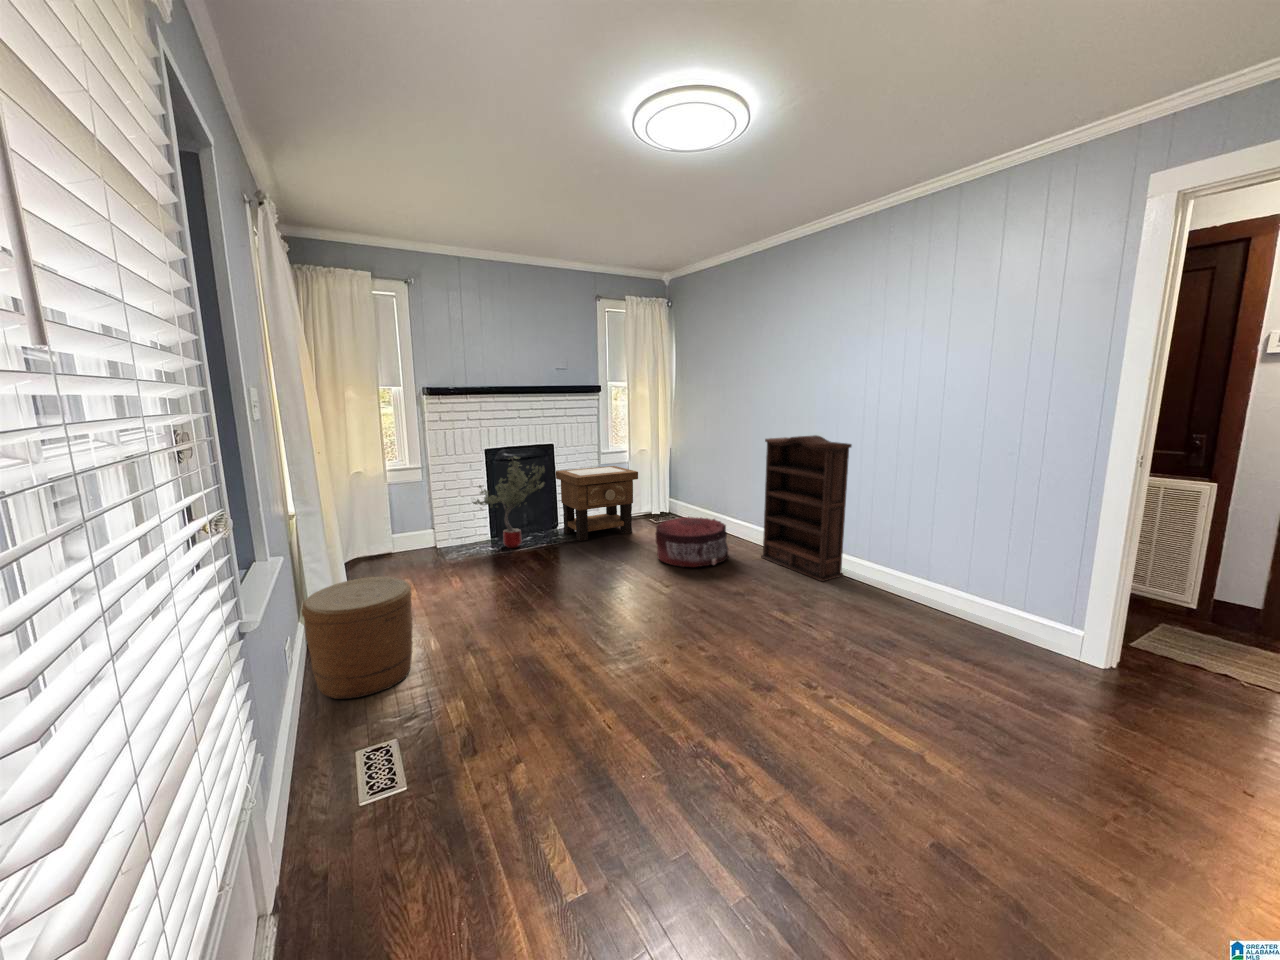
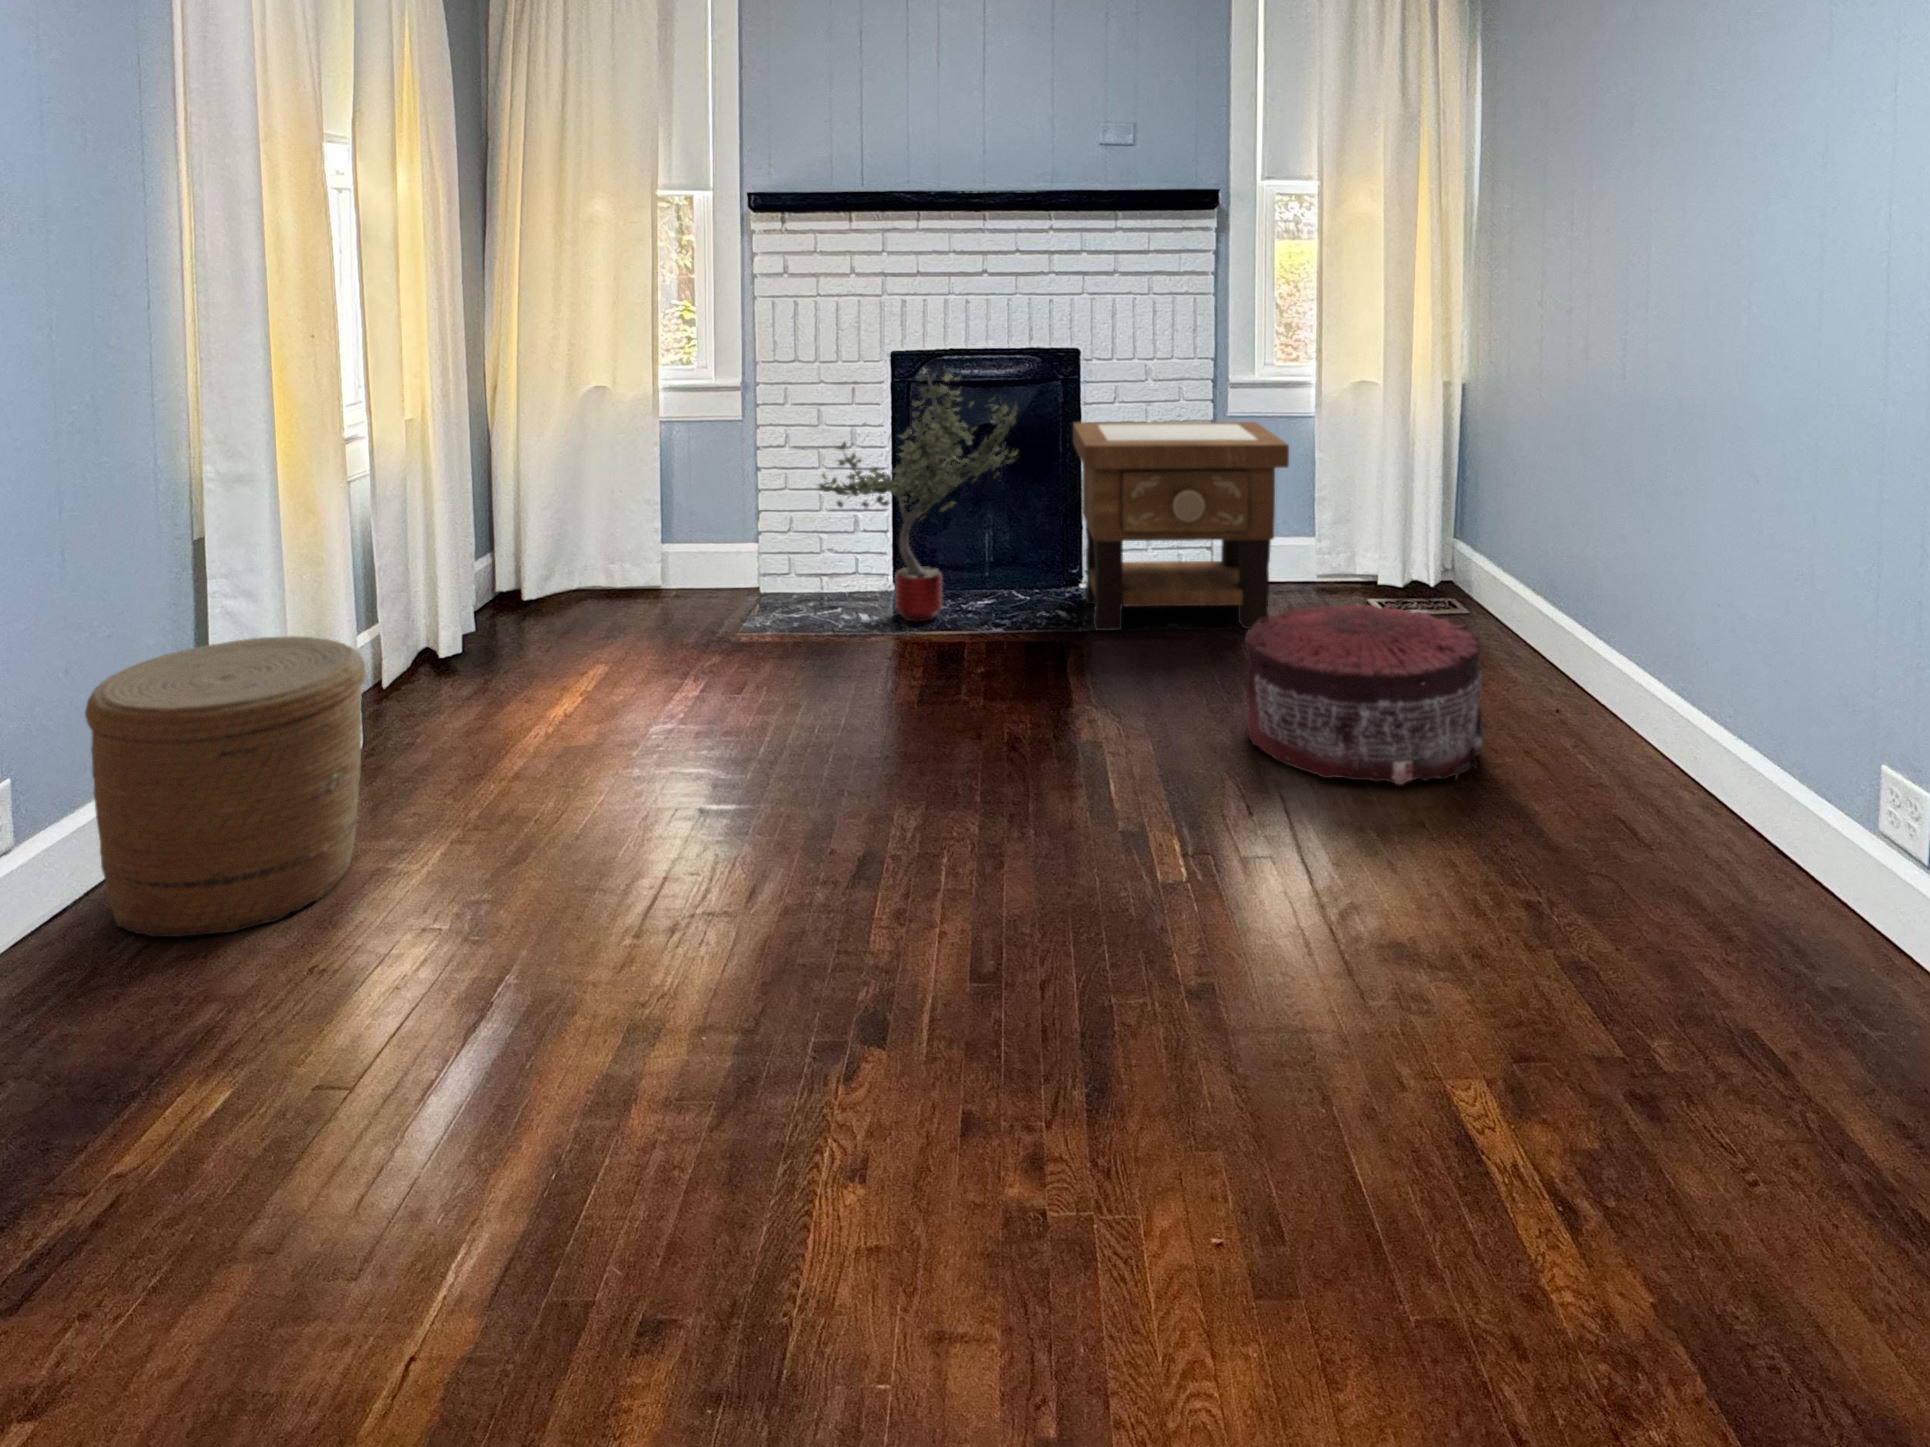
bookshelf: present [761,435,852,581] -> none [1606,364,1906,942]

